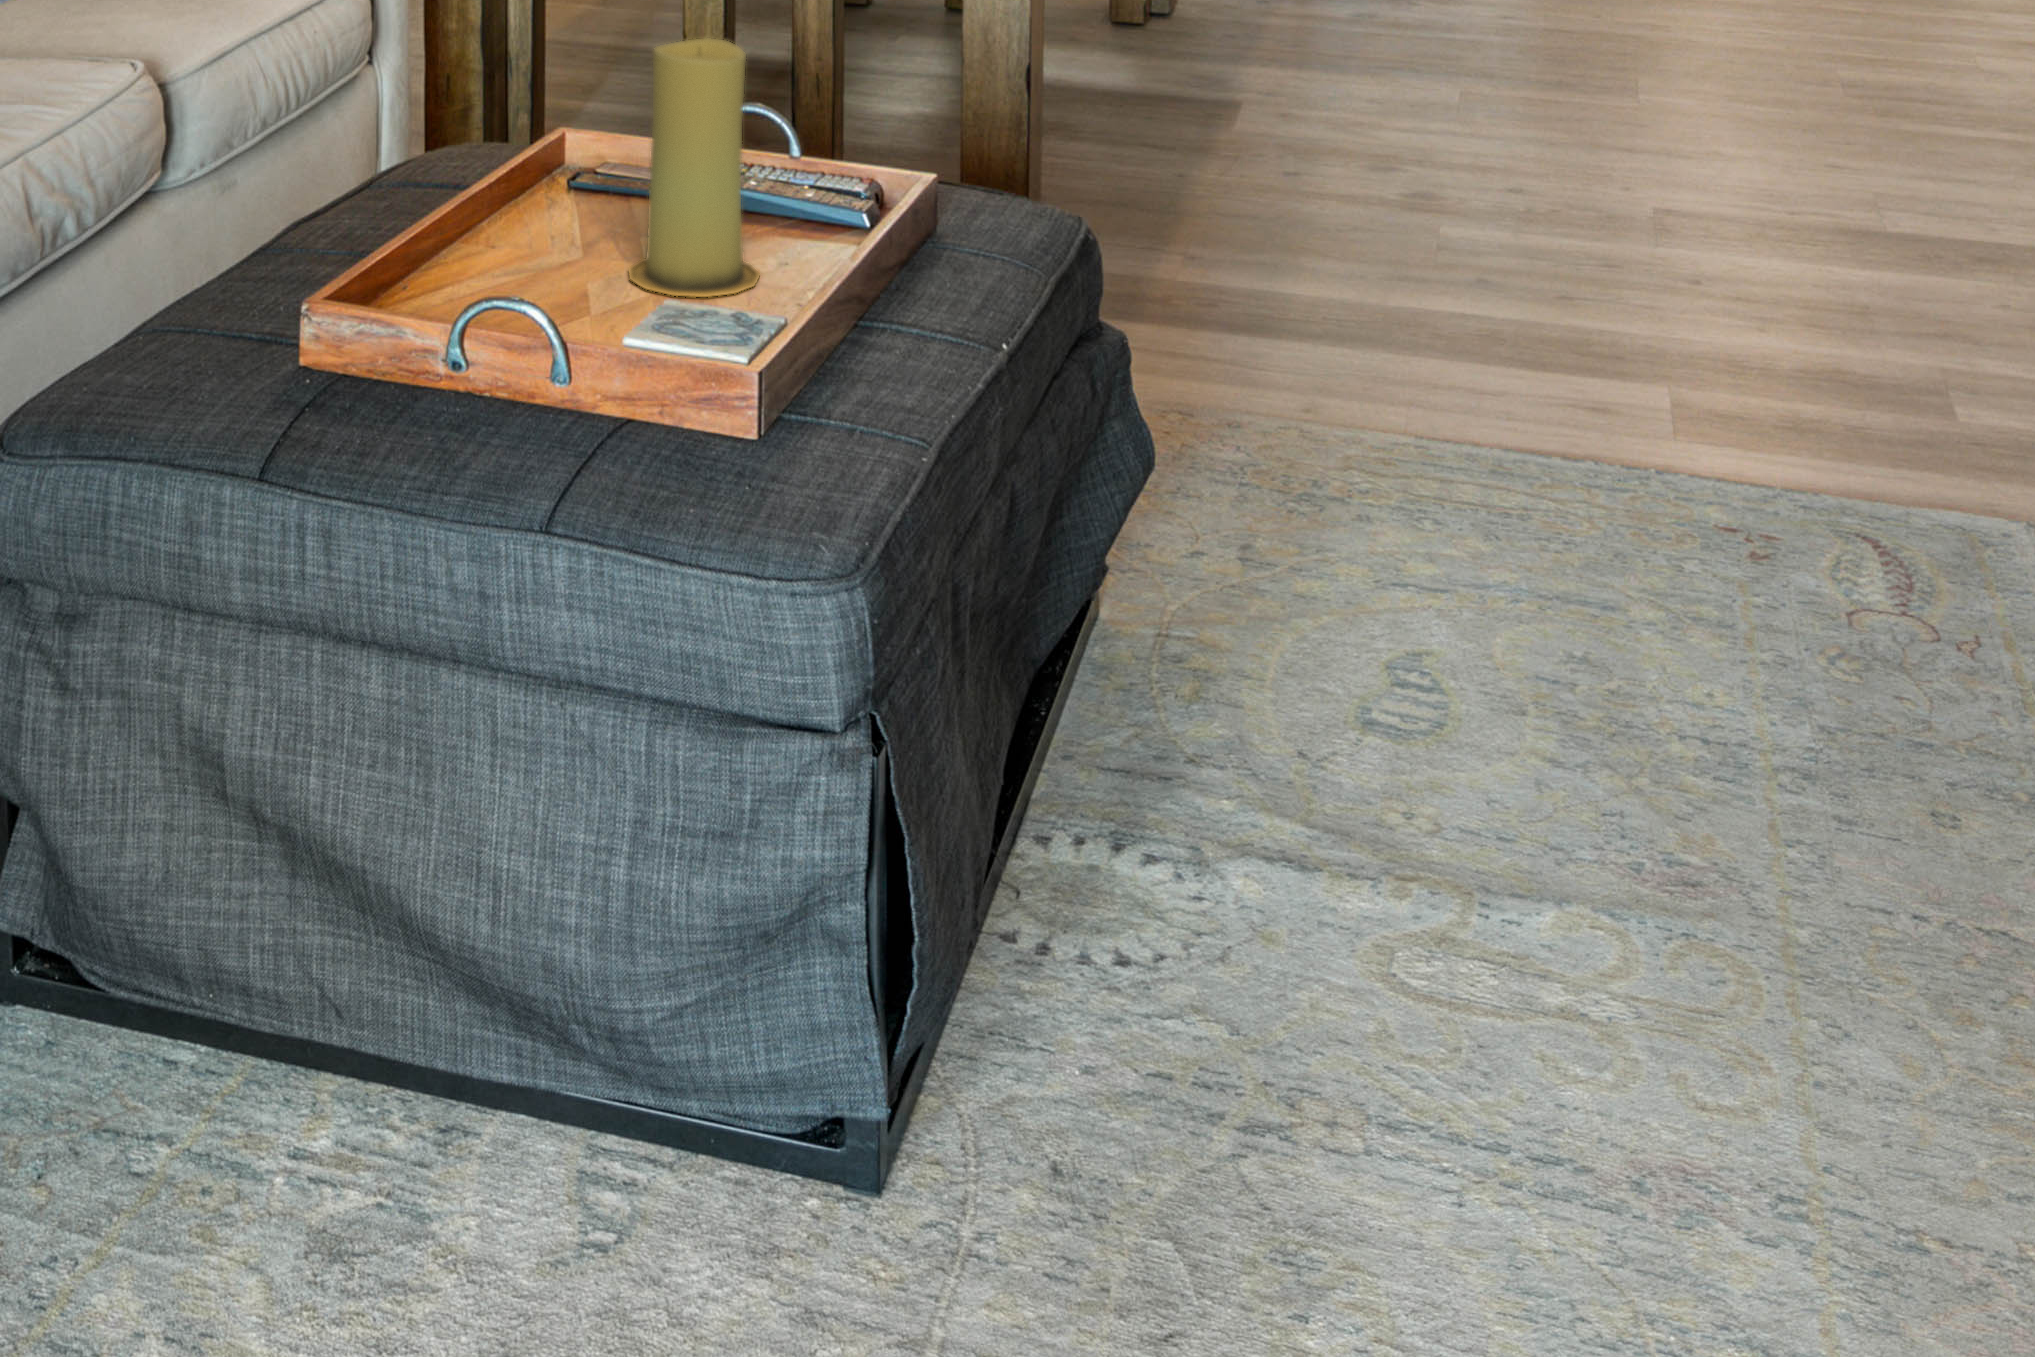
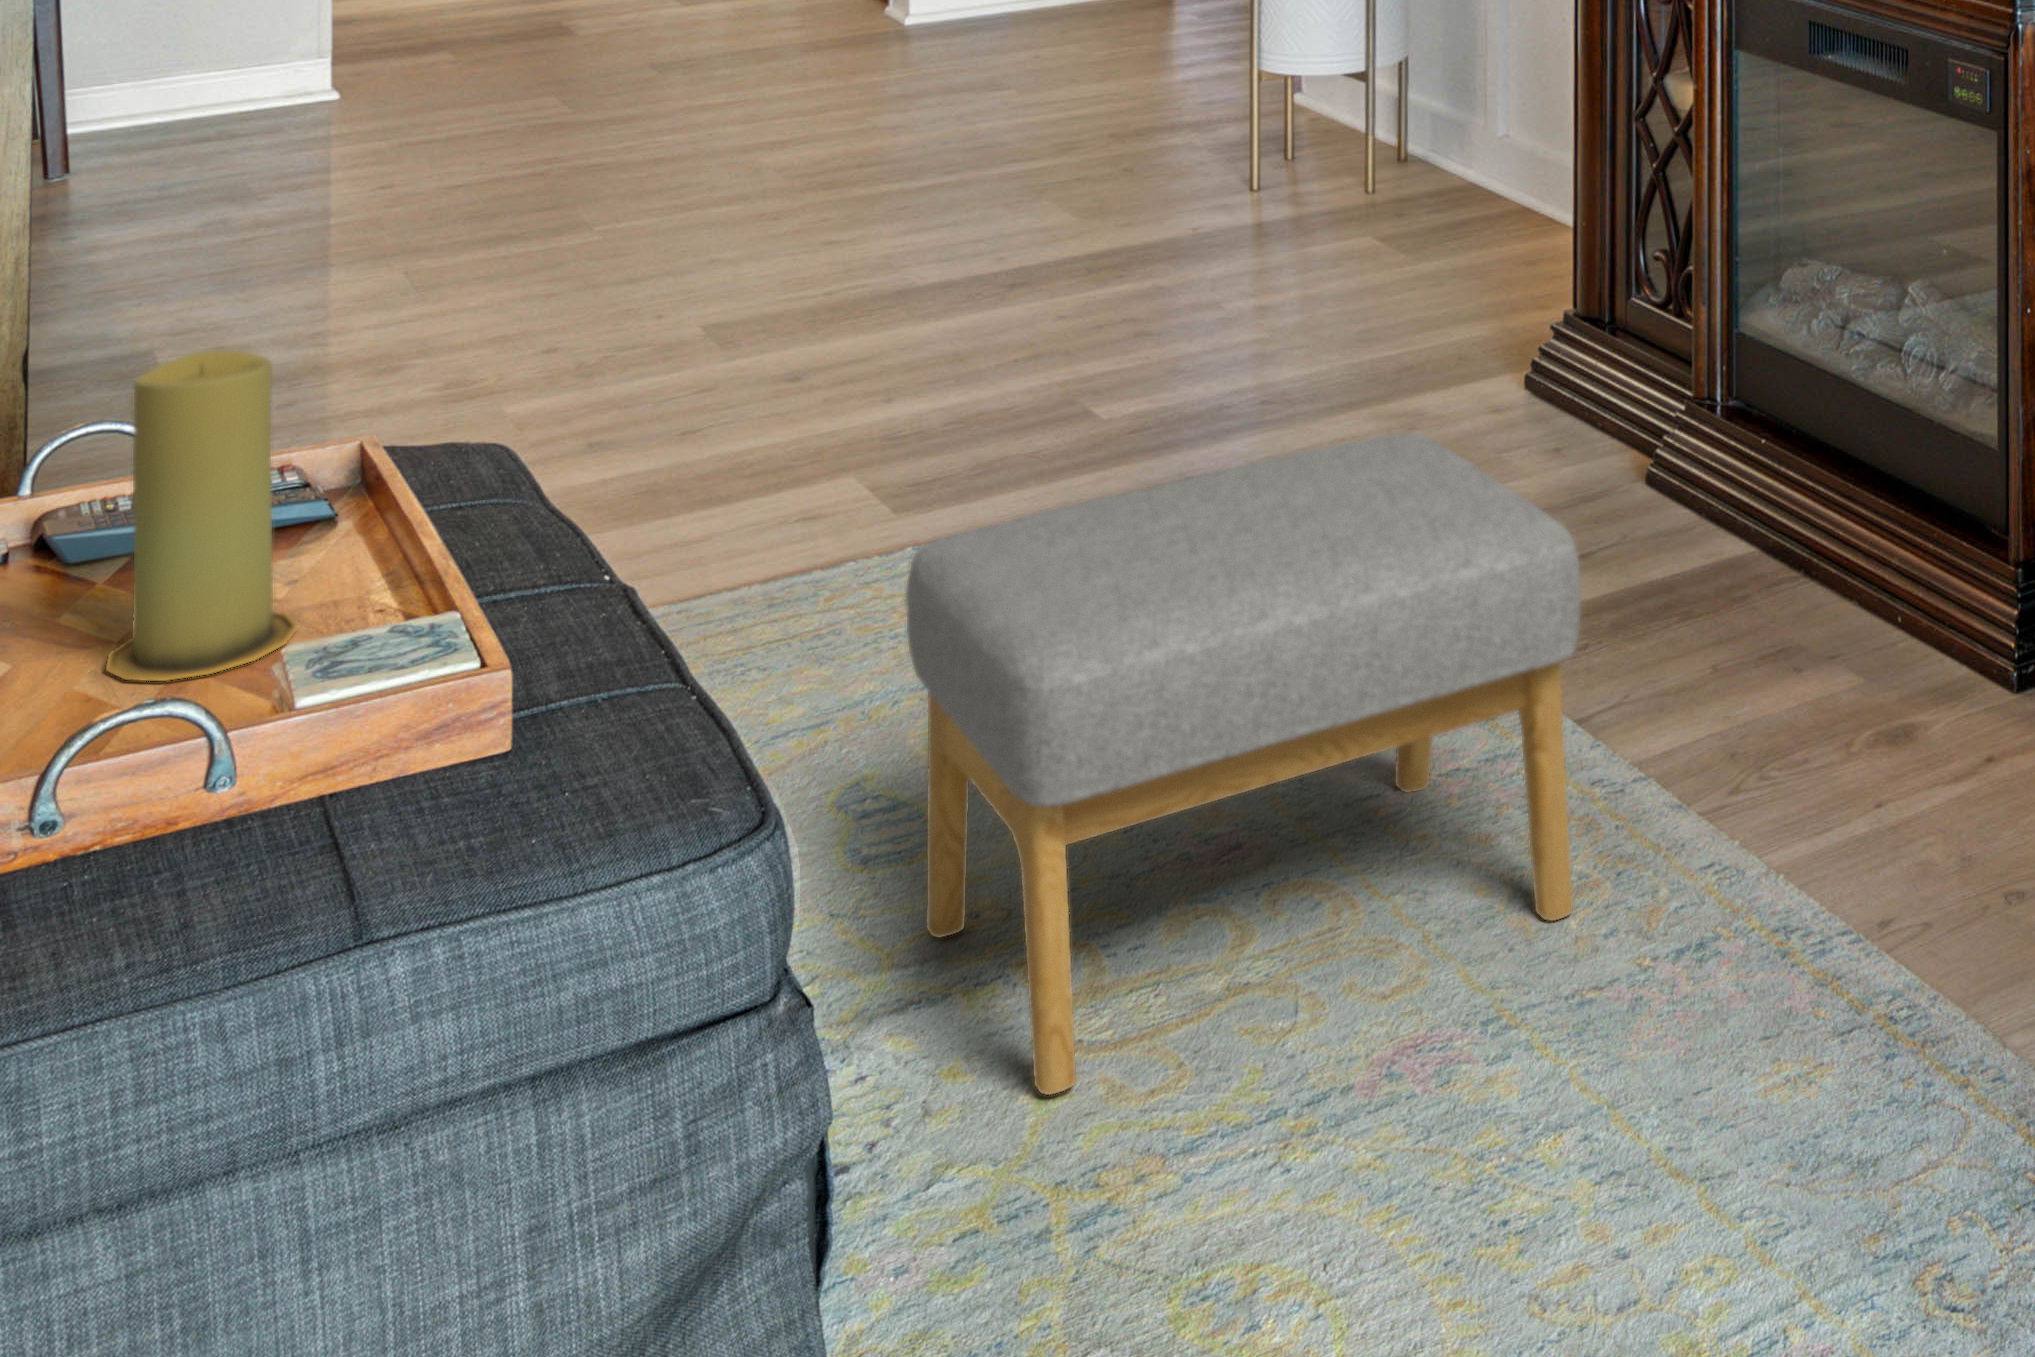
footstool: none [1304,427,2015,1147] -> present [906,433,1580,1094]

